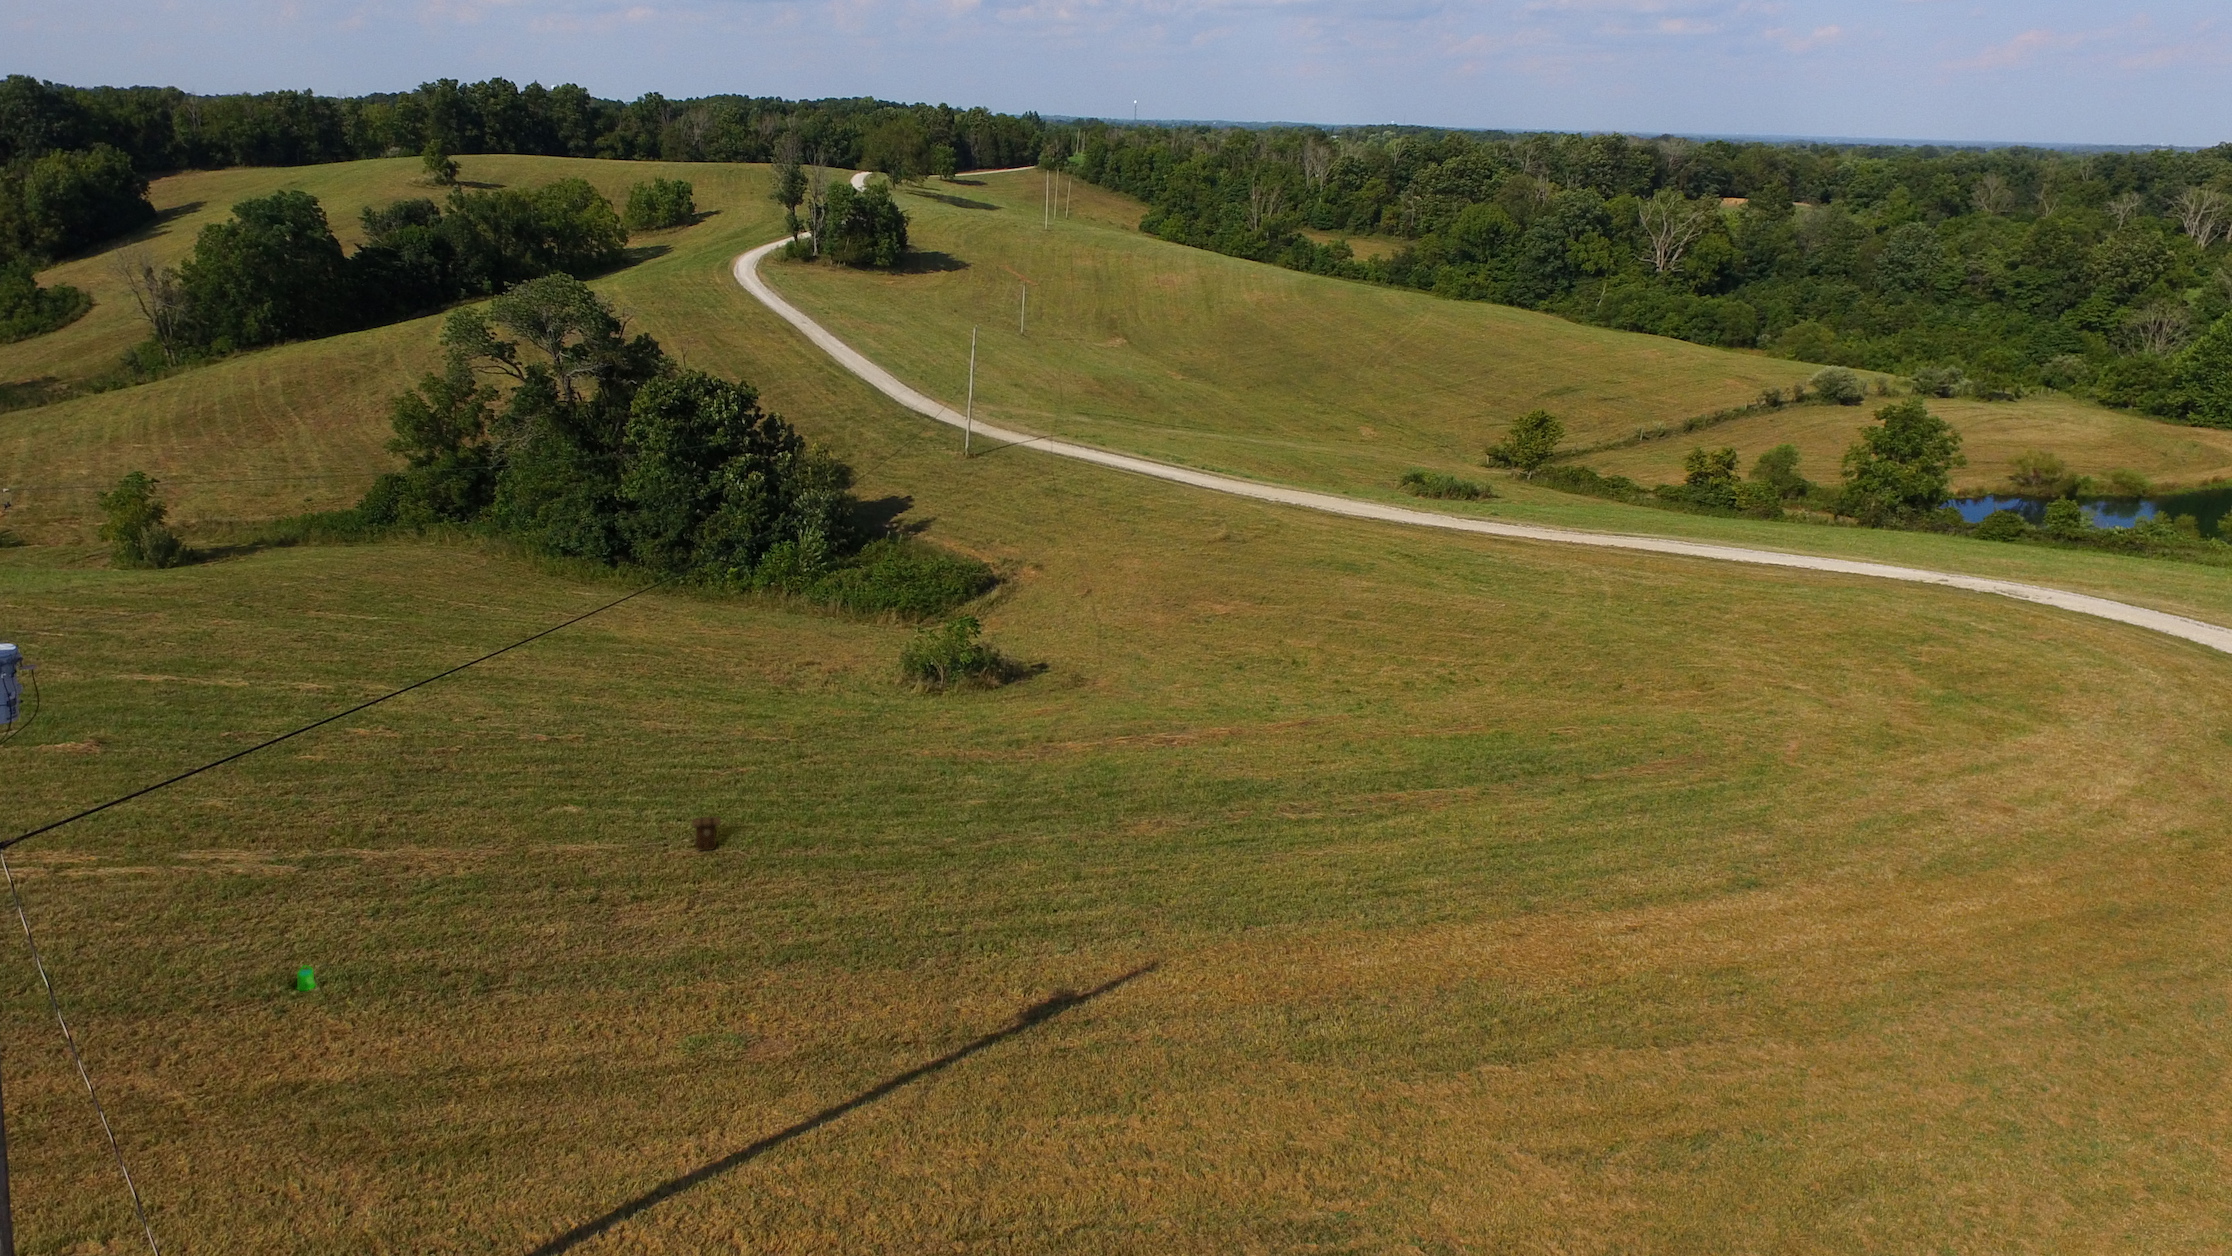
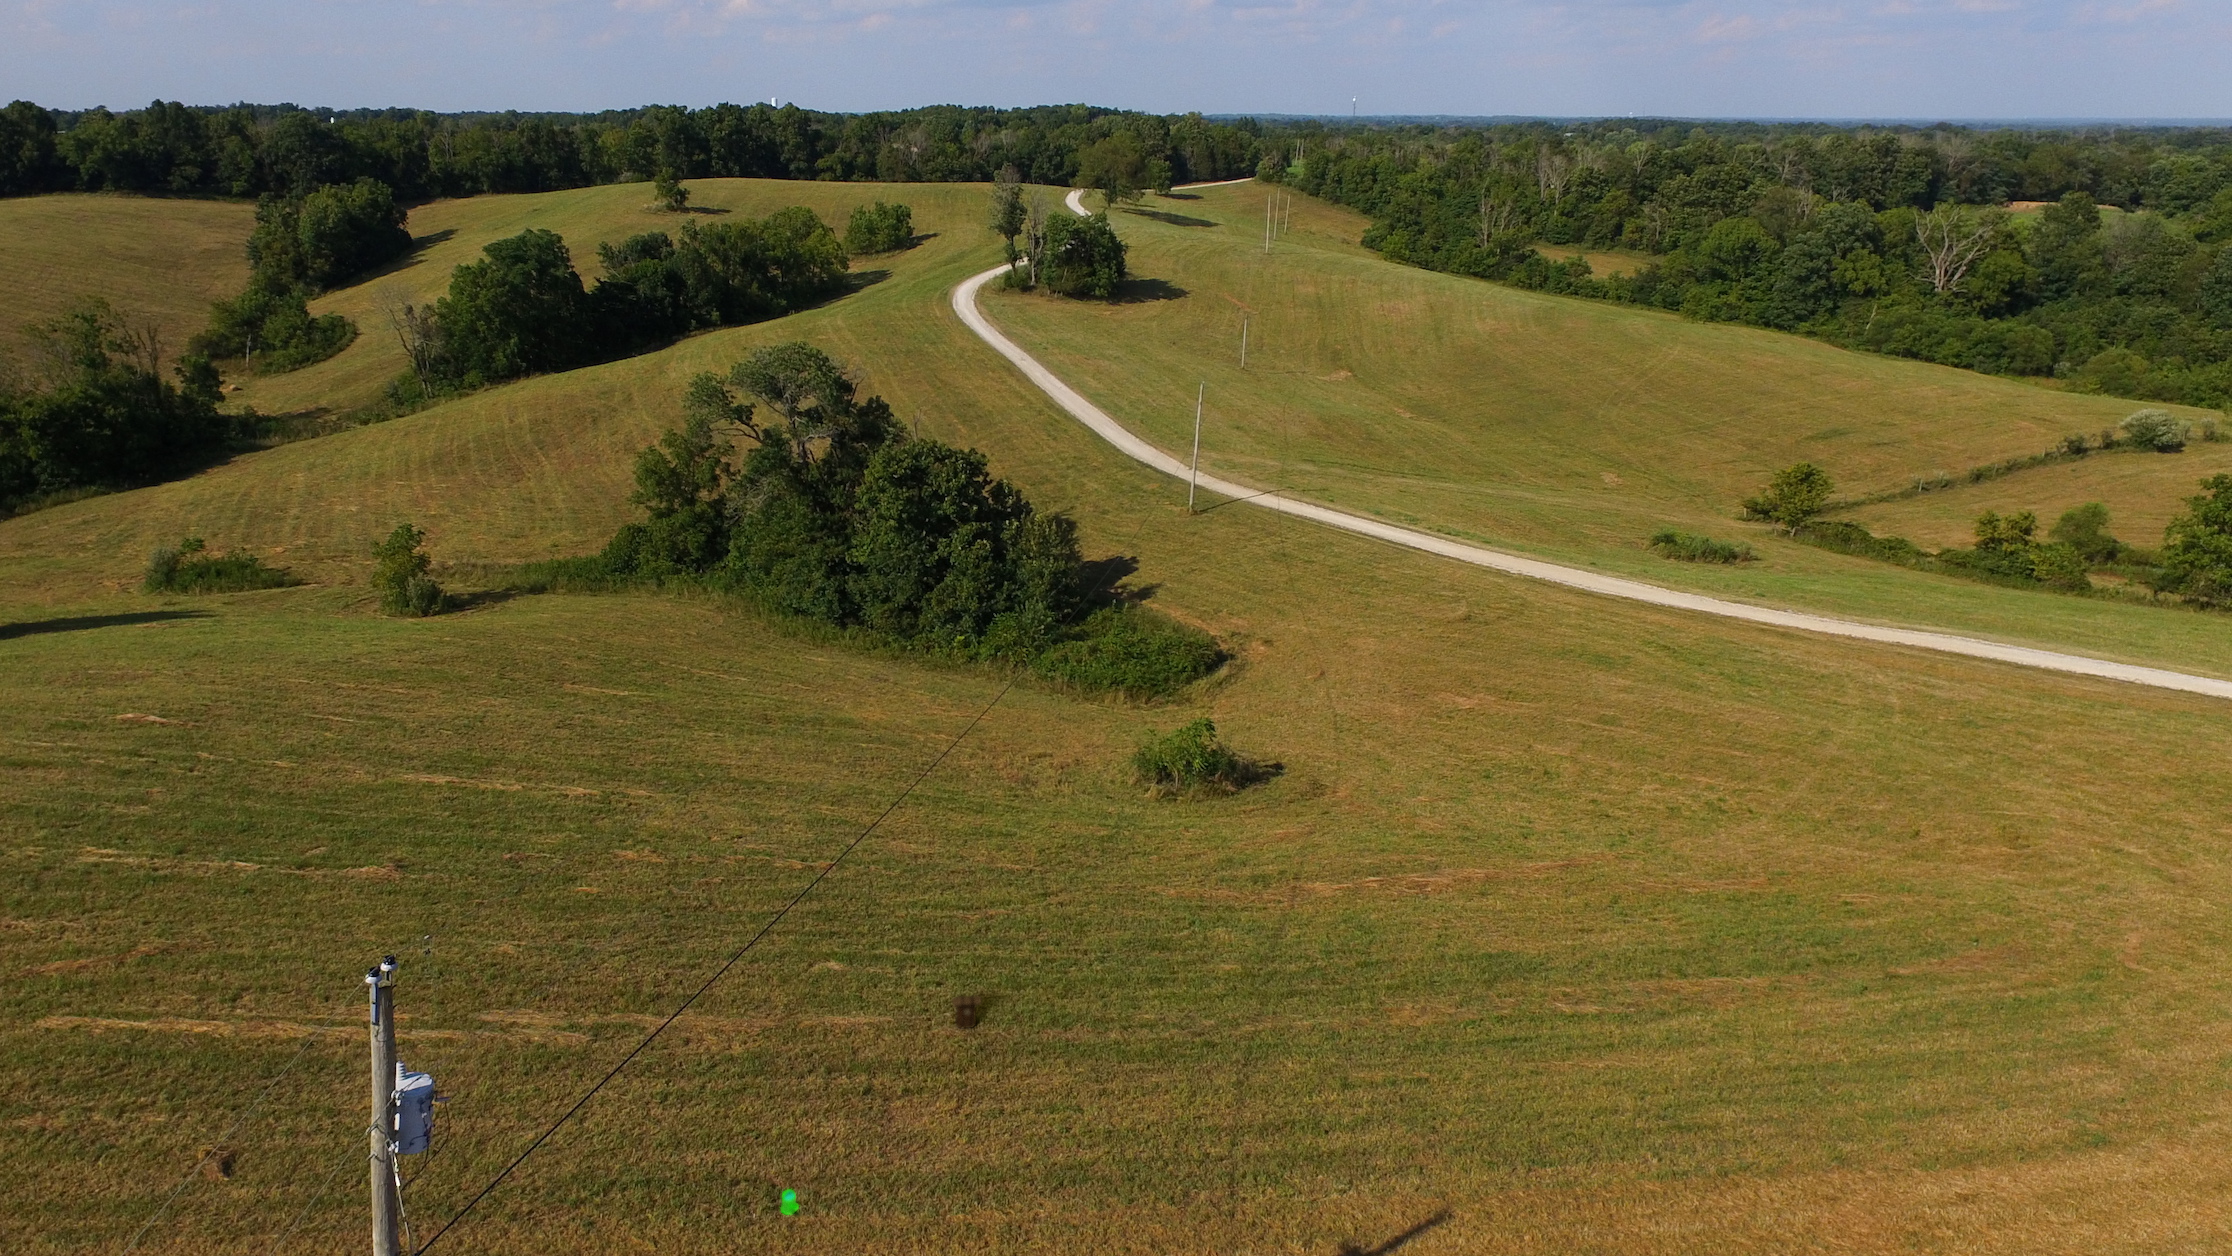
watering can: present [297,965,315,991] -> present [780,1189,799,1215]

